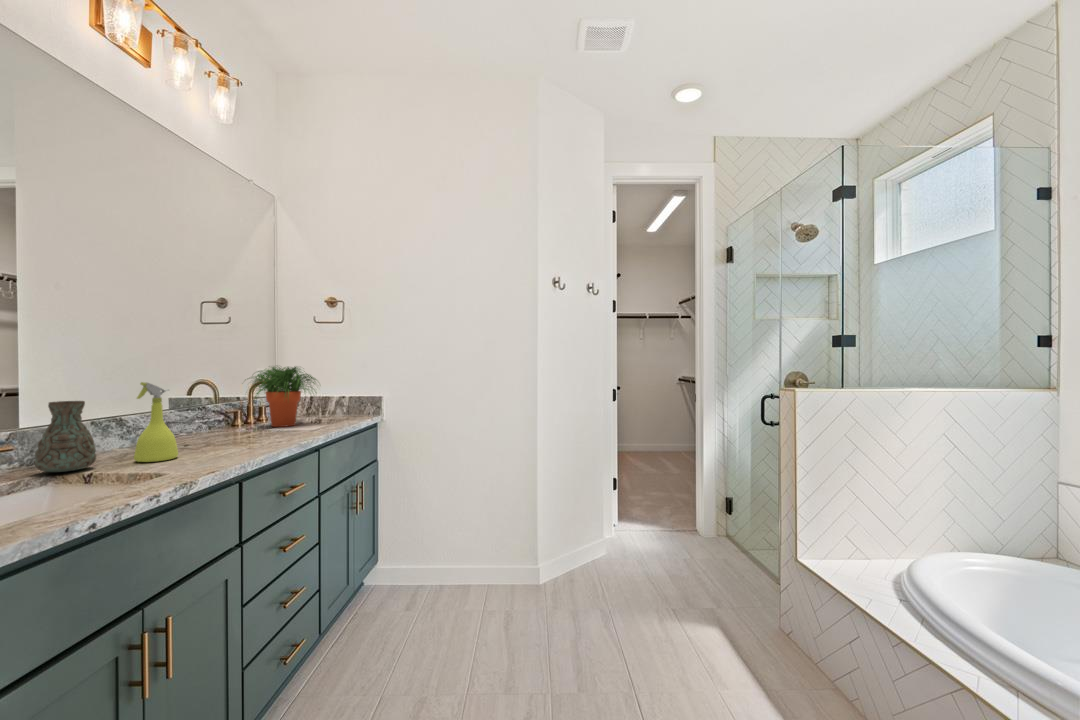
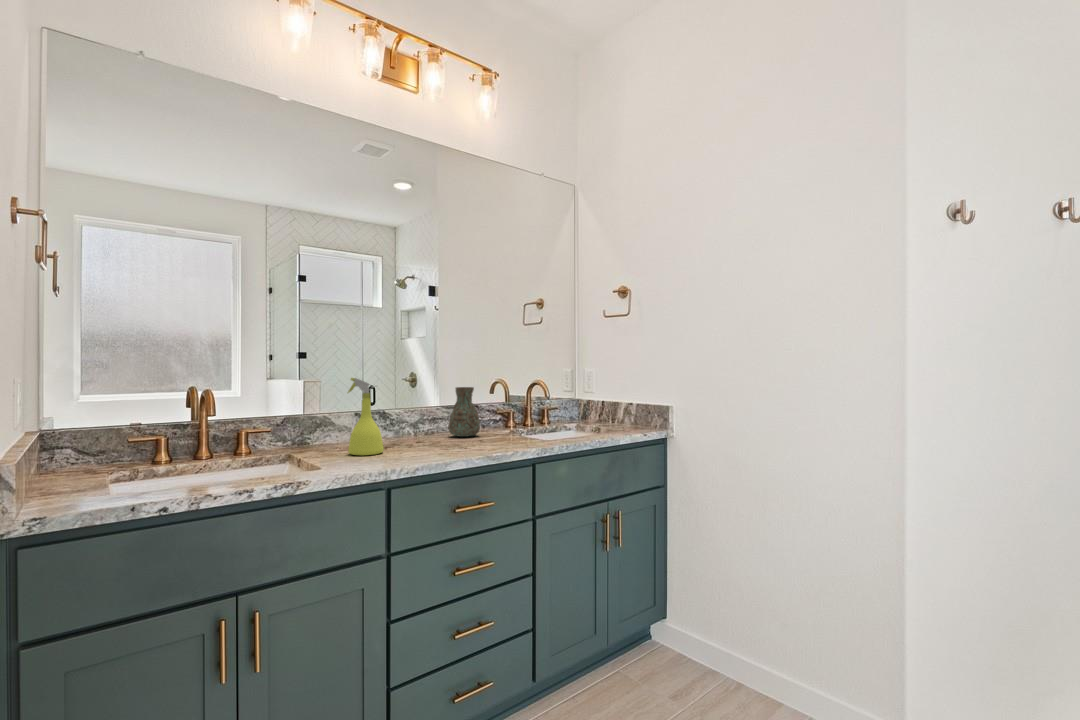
potted plant: present [251,367,316,427] -> none [511,362,590,433]
decorative vase: present [34,401,96,472] -> present [449,387,480,437]

